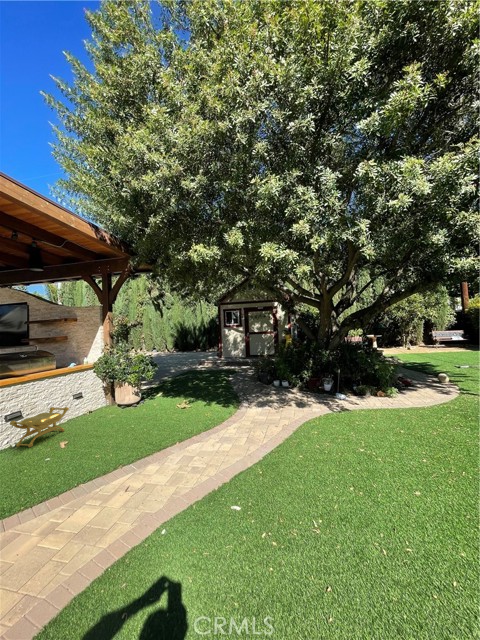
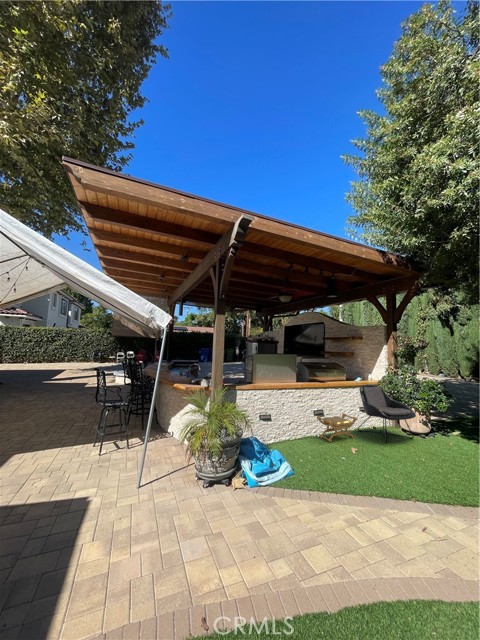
lounge chair: none [71,368,129,423] -> present [358,385,416,443]

